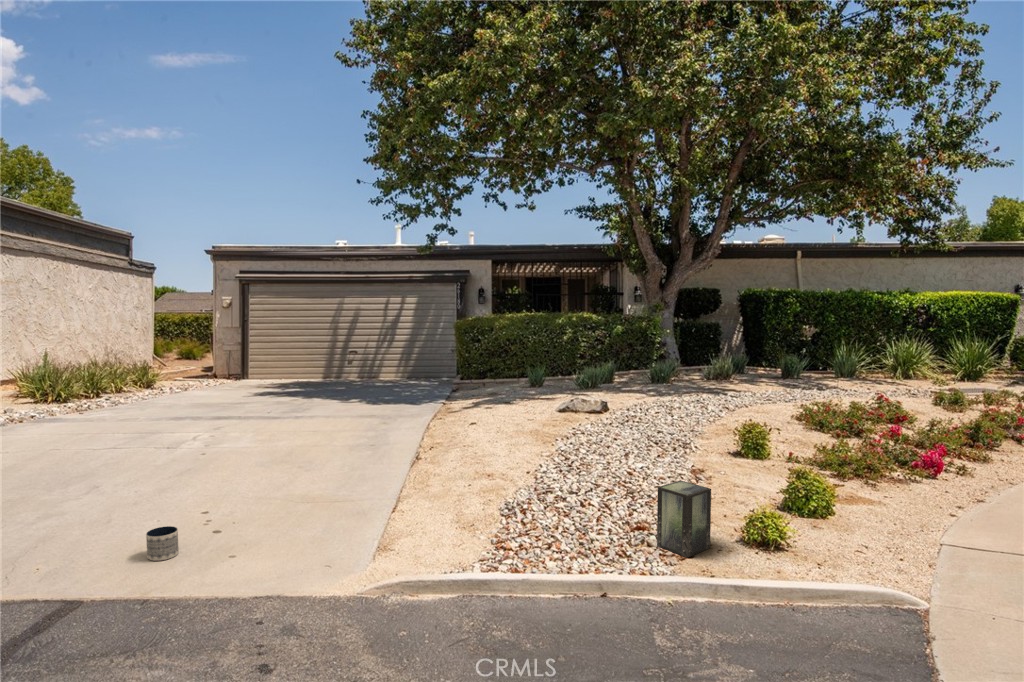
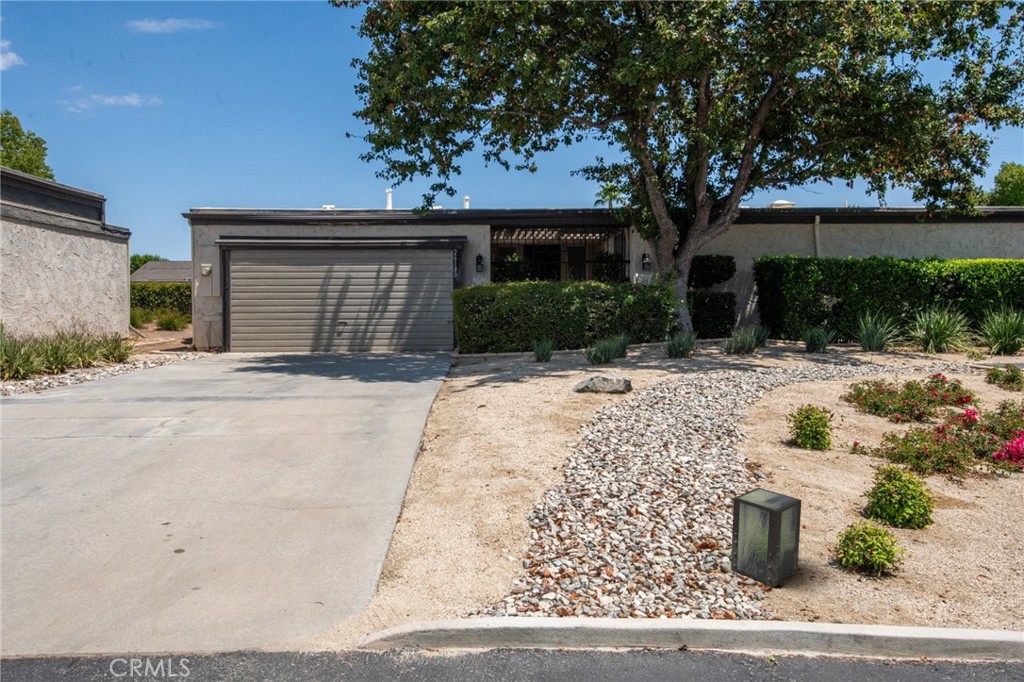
planter: present [146,526,179,561] -> none [84,551,128,597]

